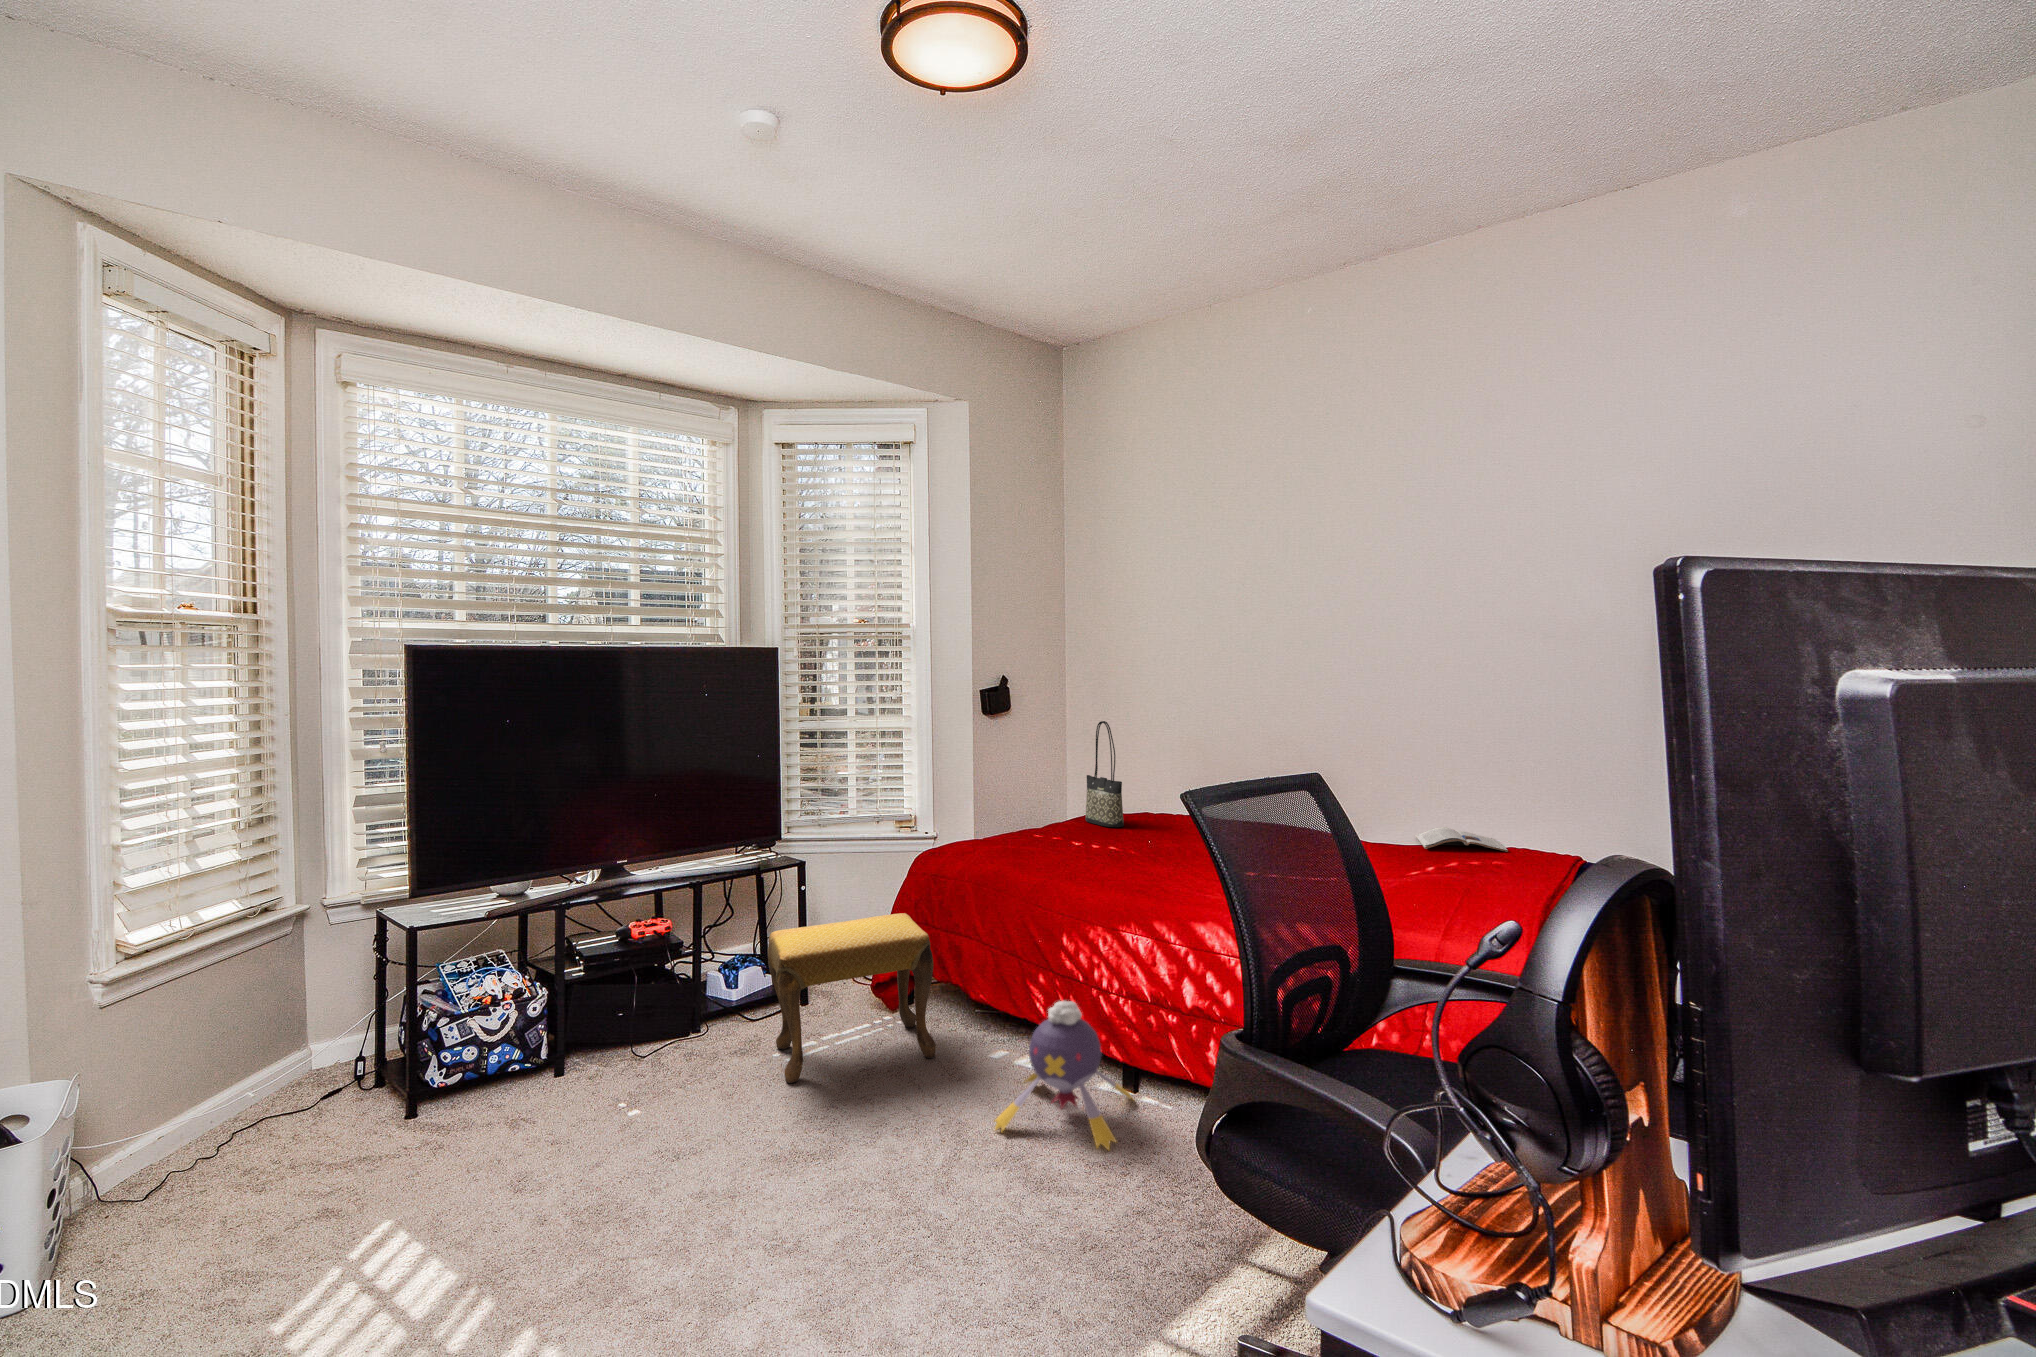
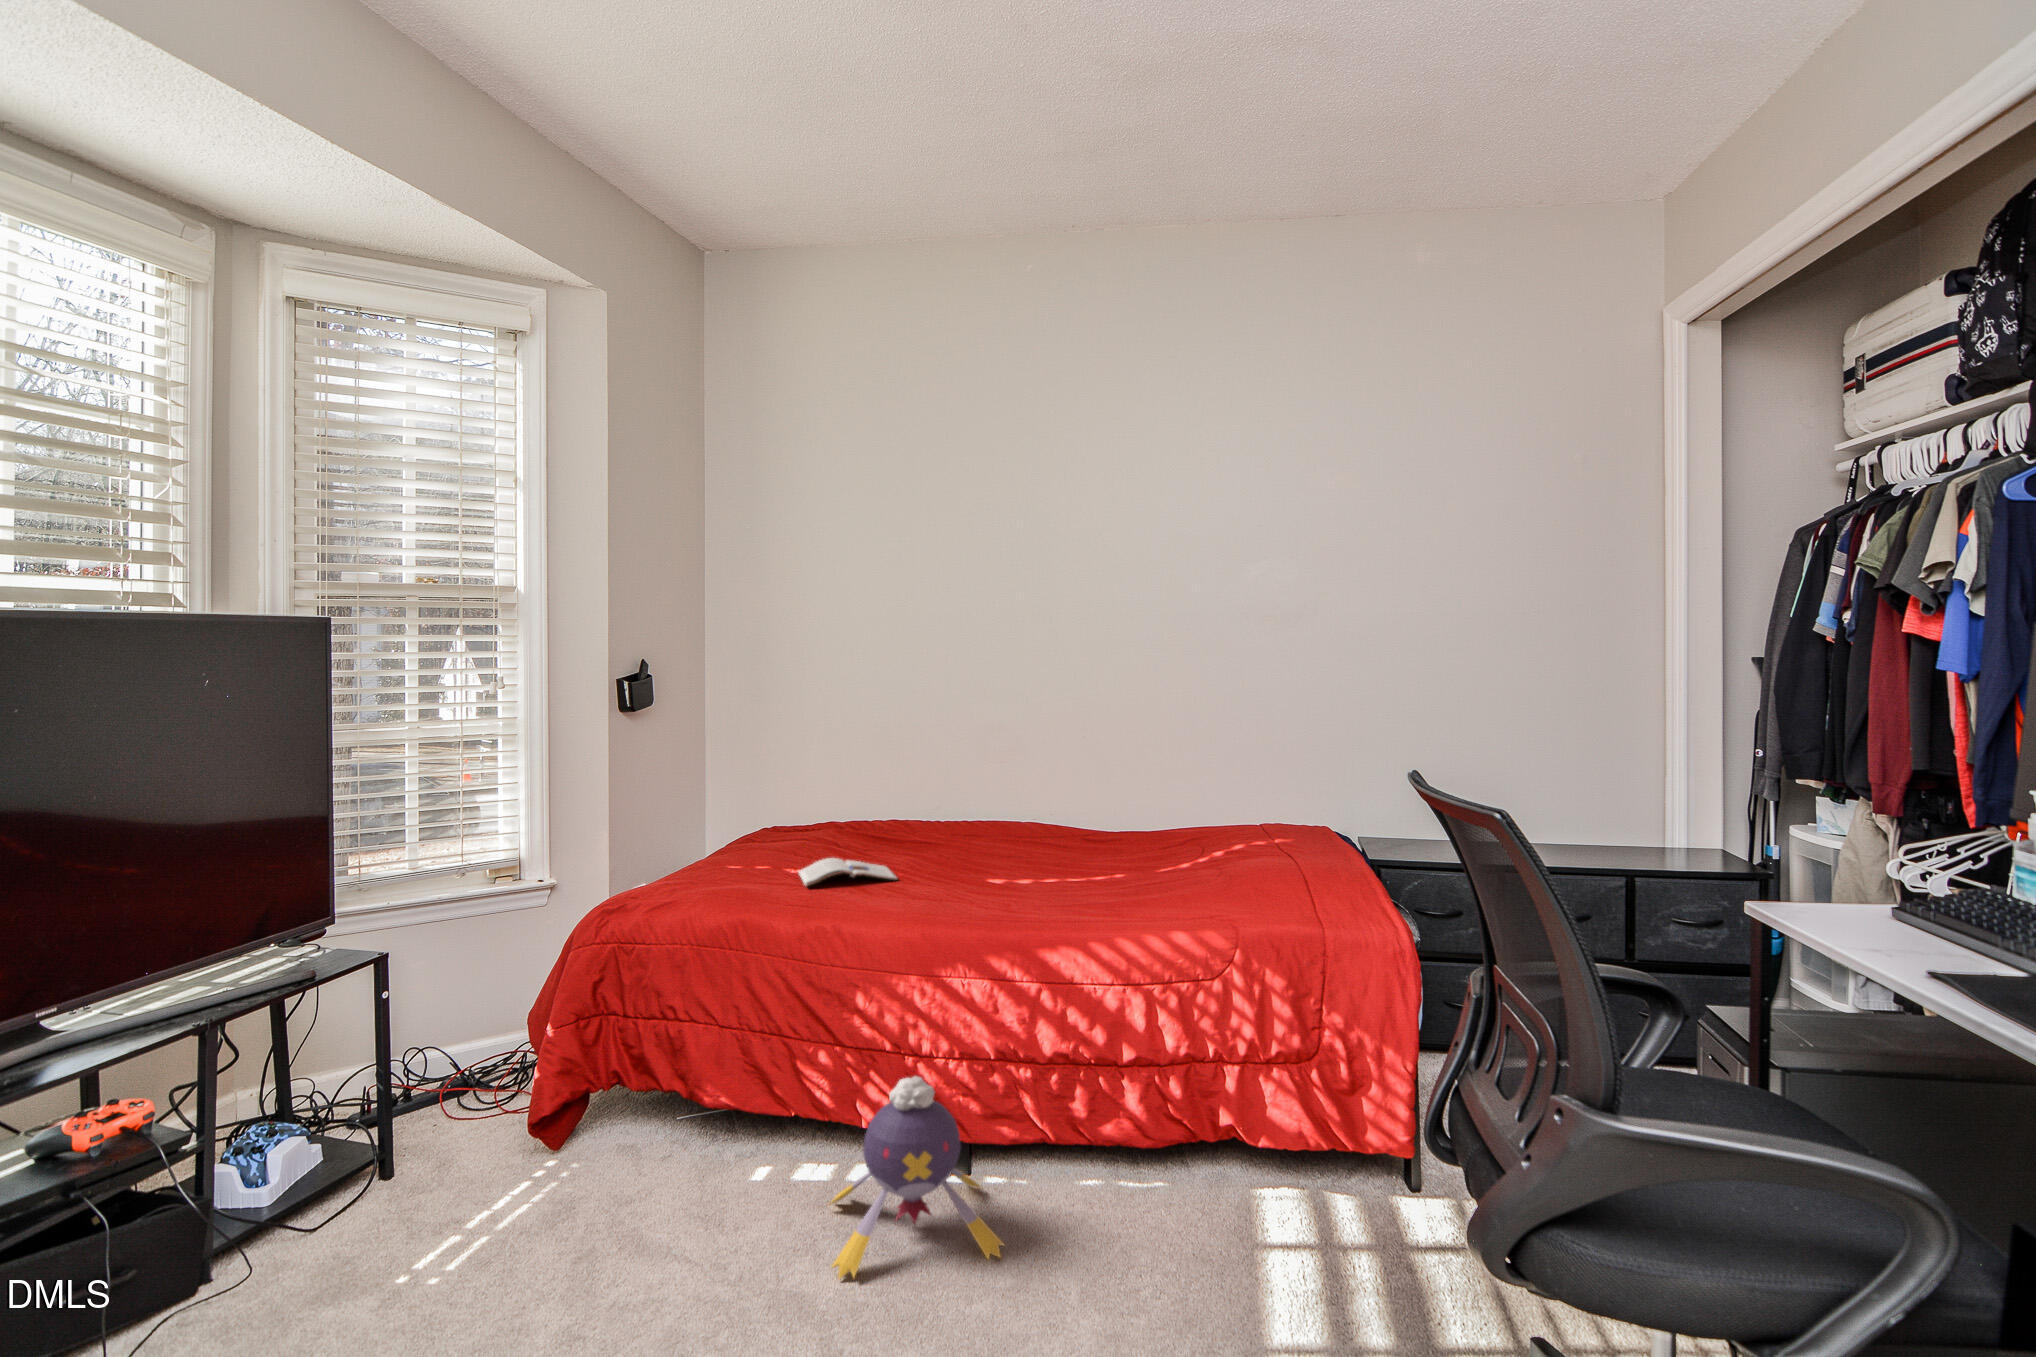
tote bag: present [1085,721,1124,827] -> none [789,721,849,855]
magazine: present [1416,827,1508,852] -> present [798,858,897,886]
footstool: present [768,913,936,1083] -> none [377,1006,674,1310]

